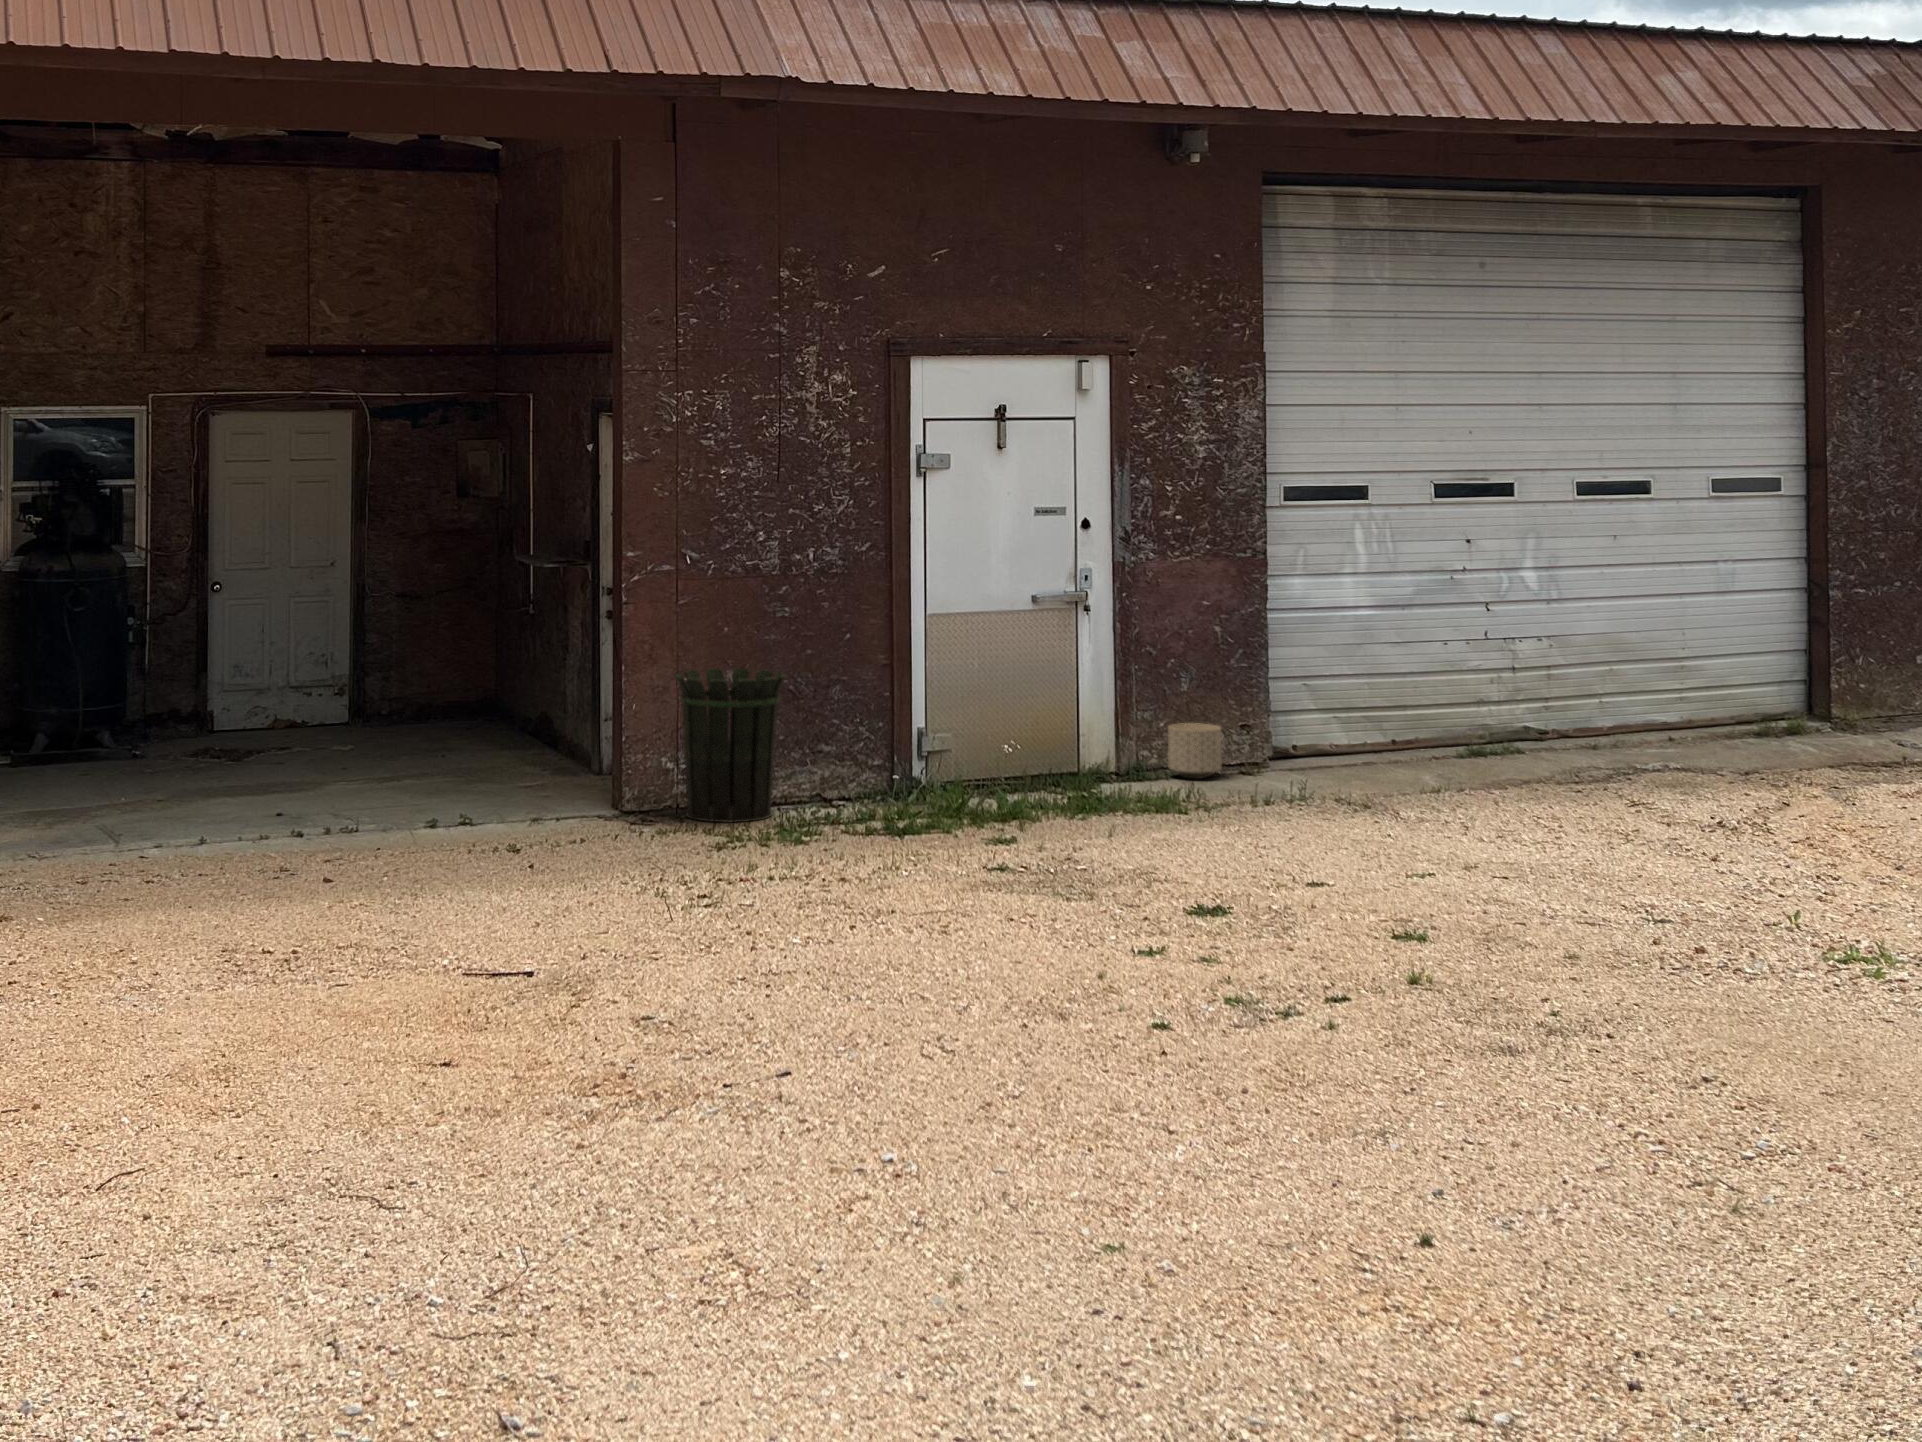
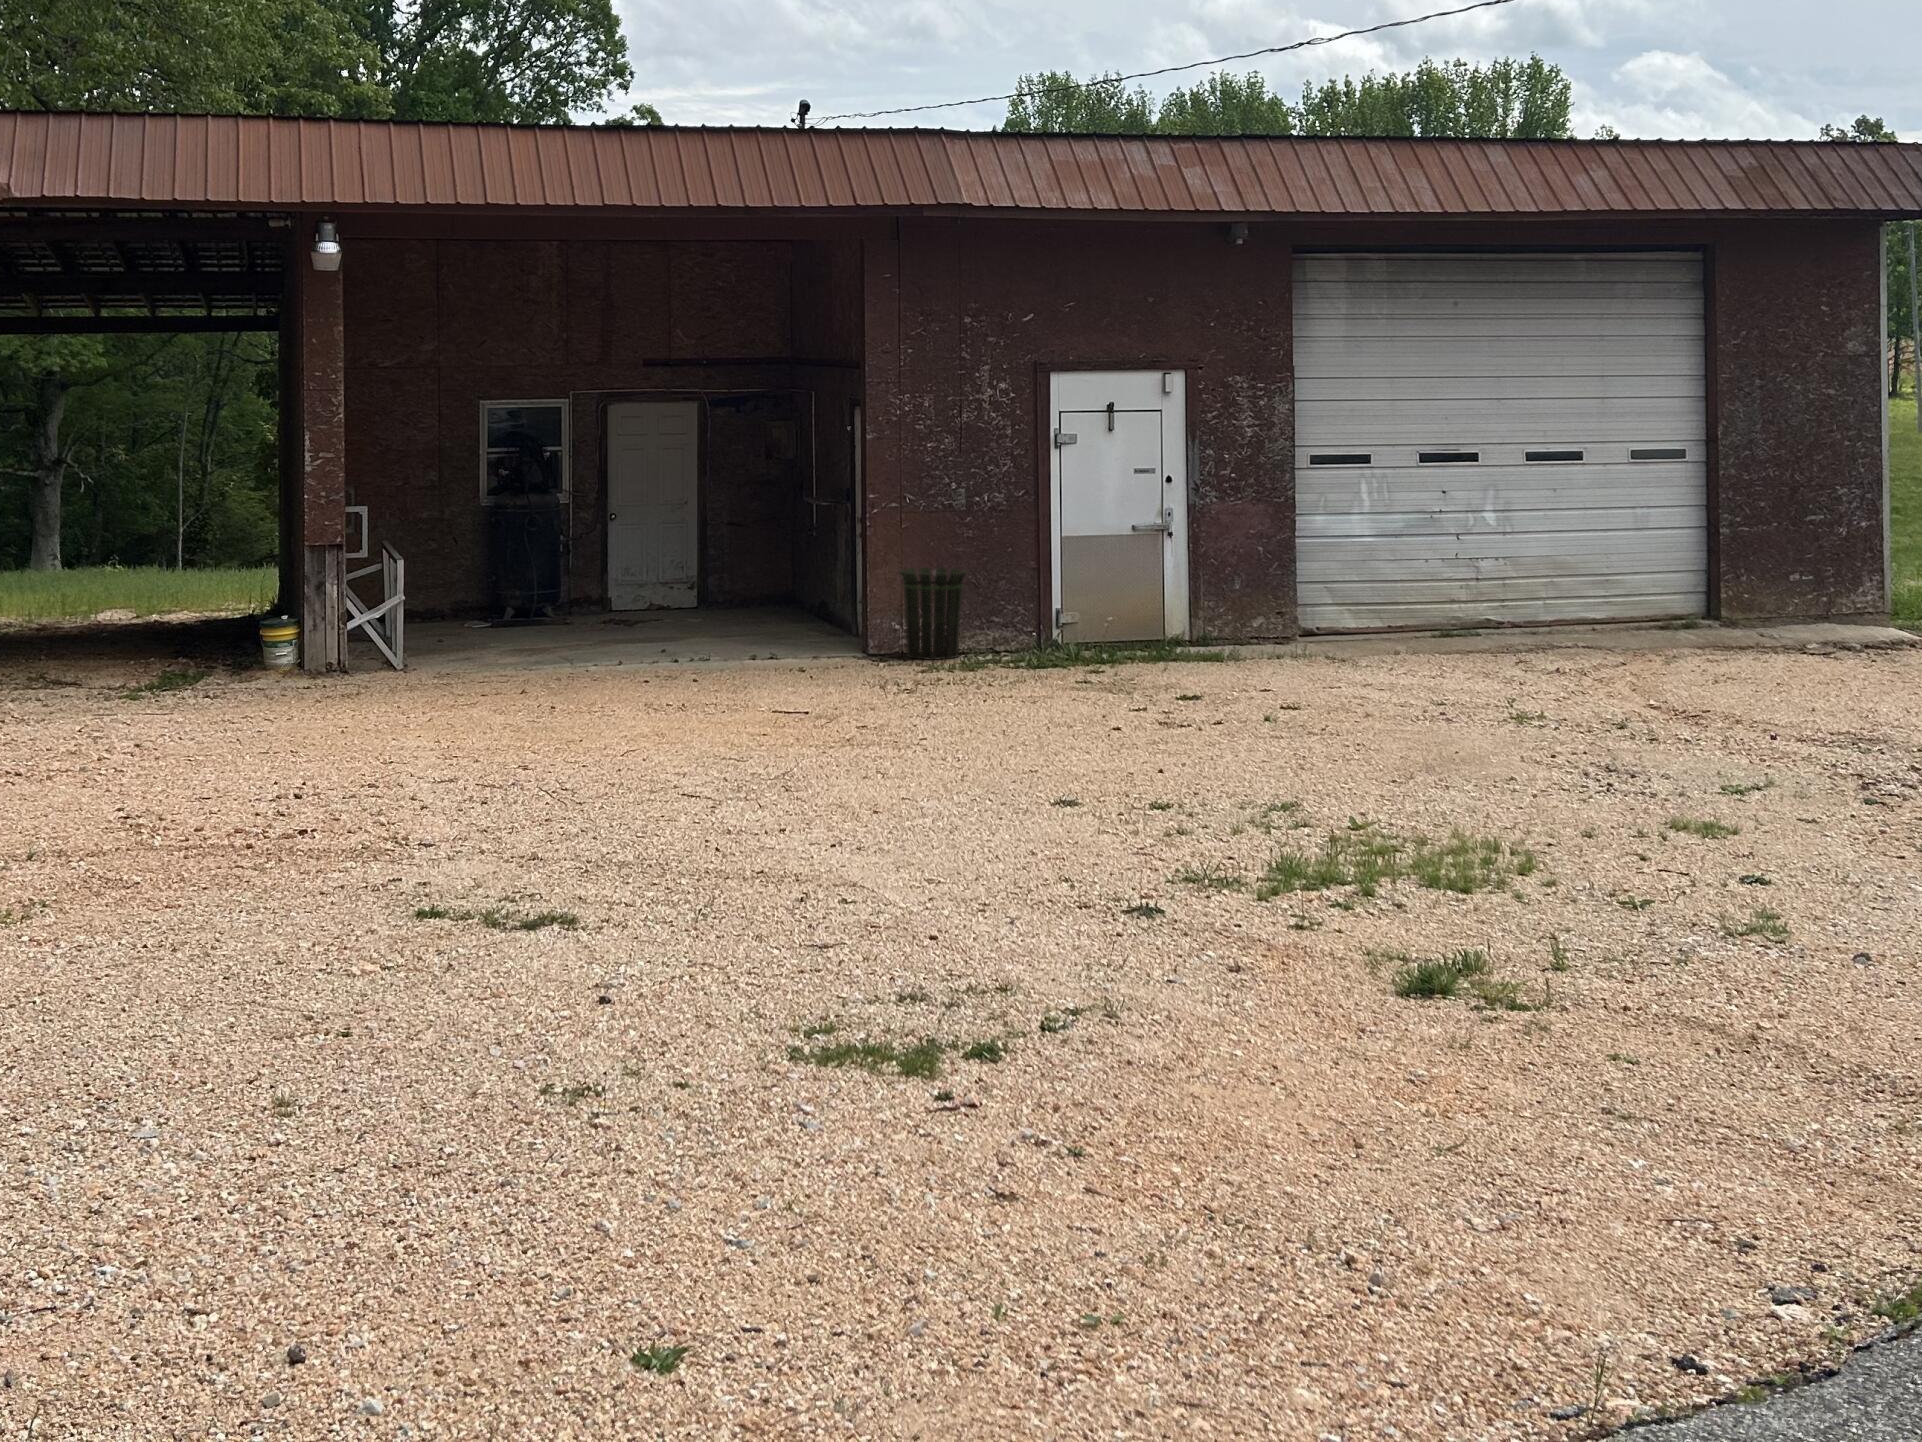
planter: present [1168,723,1221,779] -> none [1222,609,1257,644]

